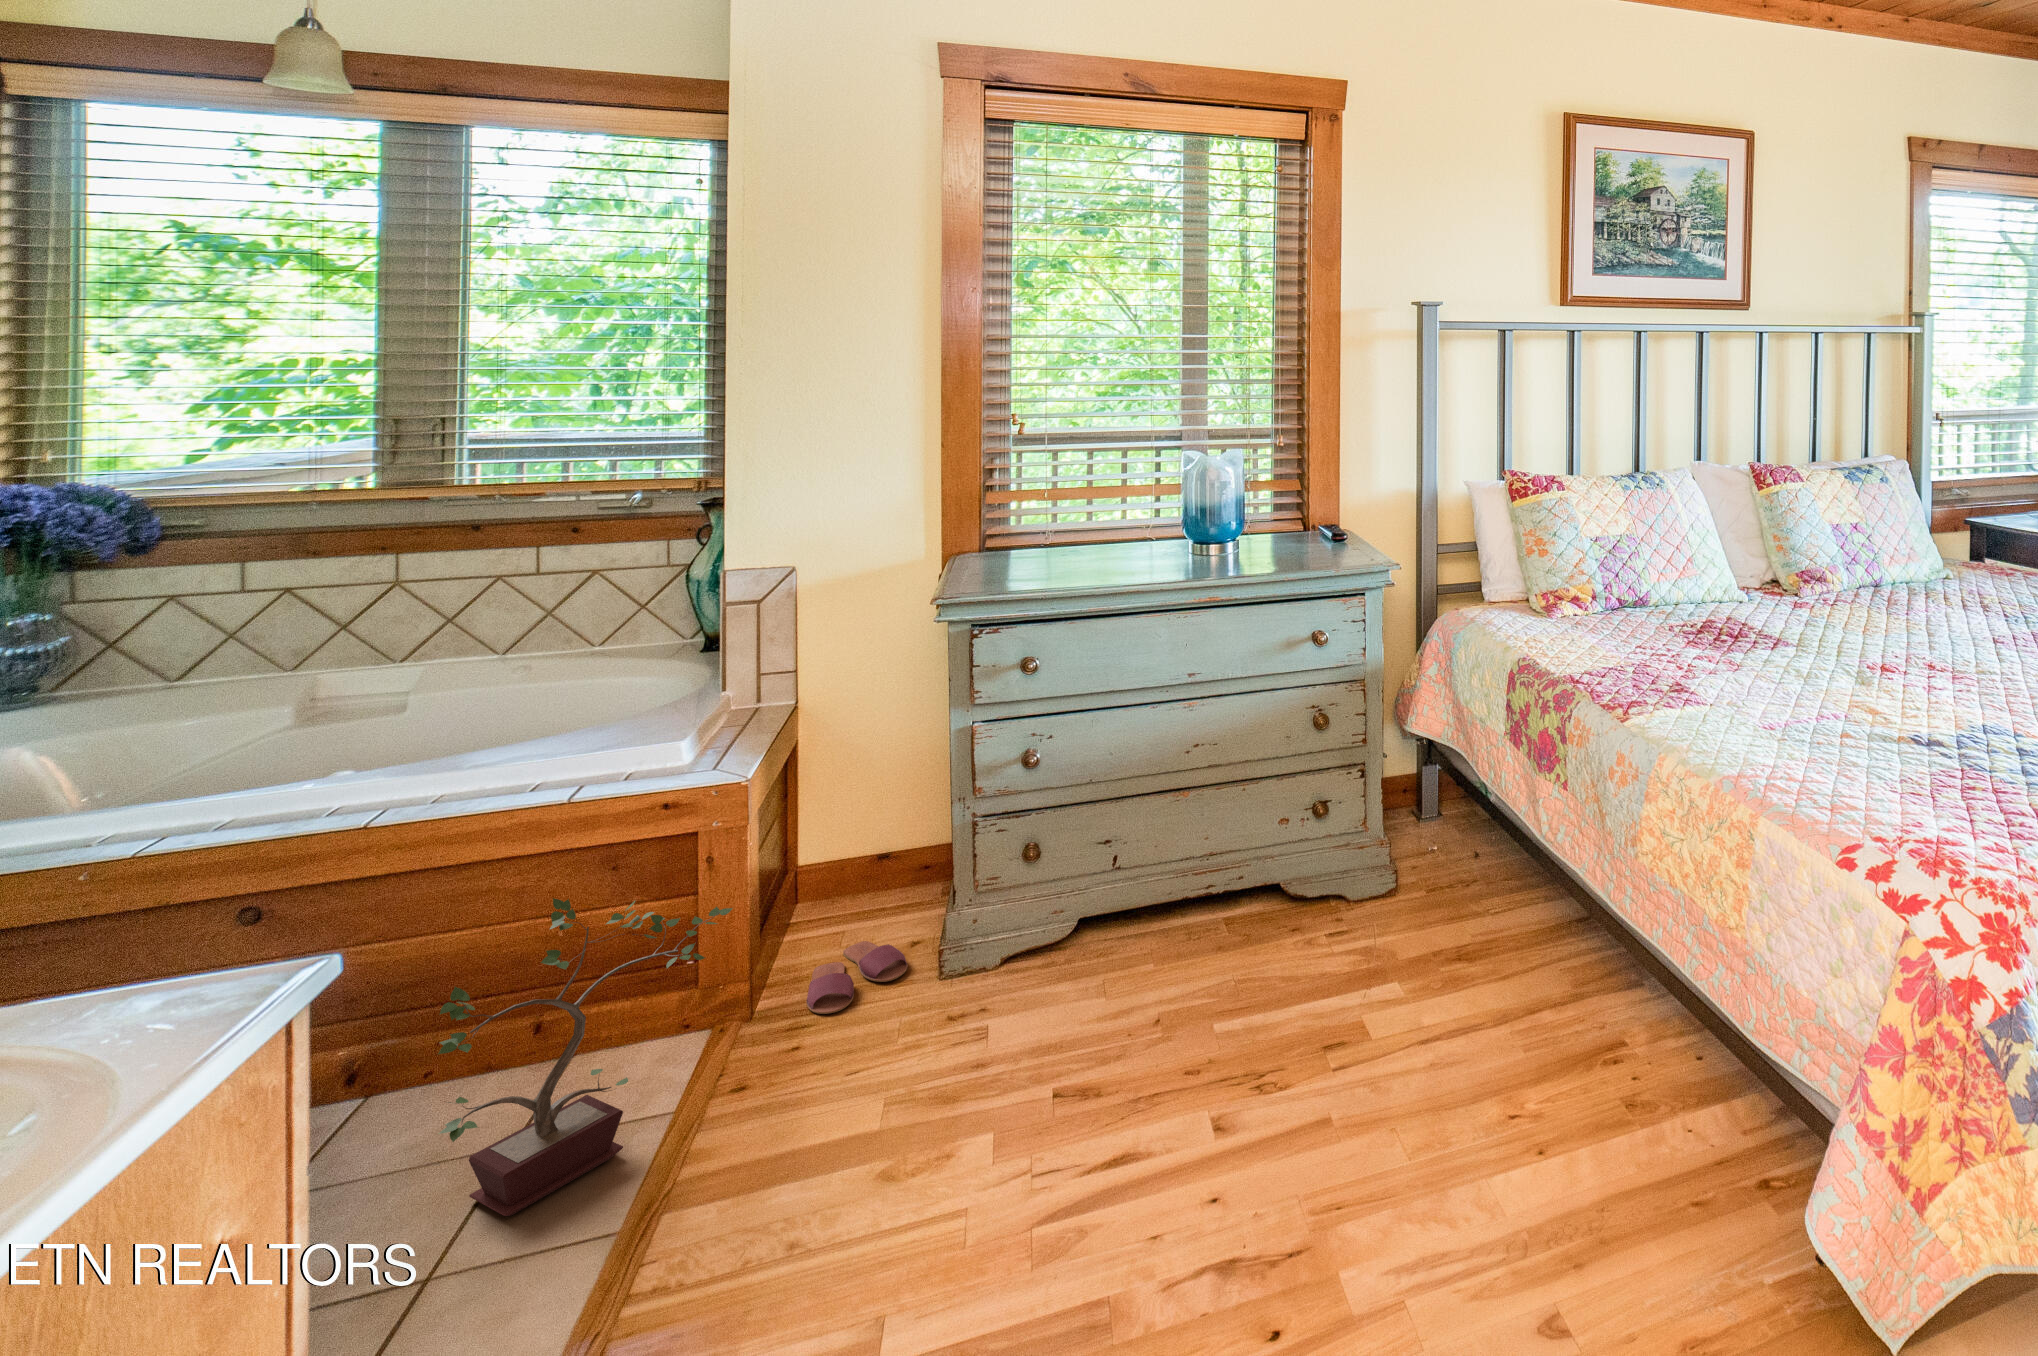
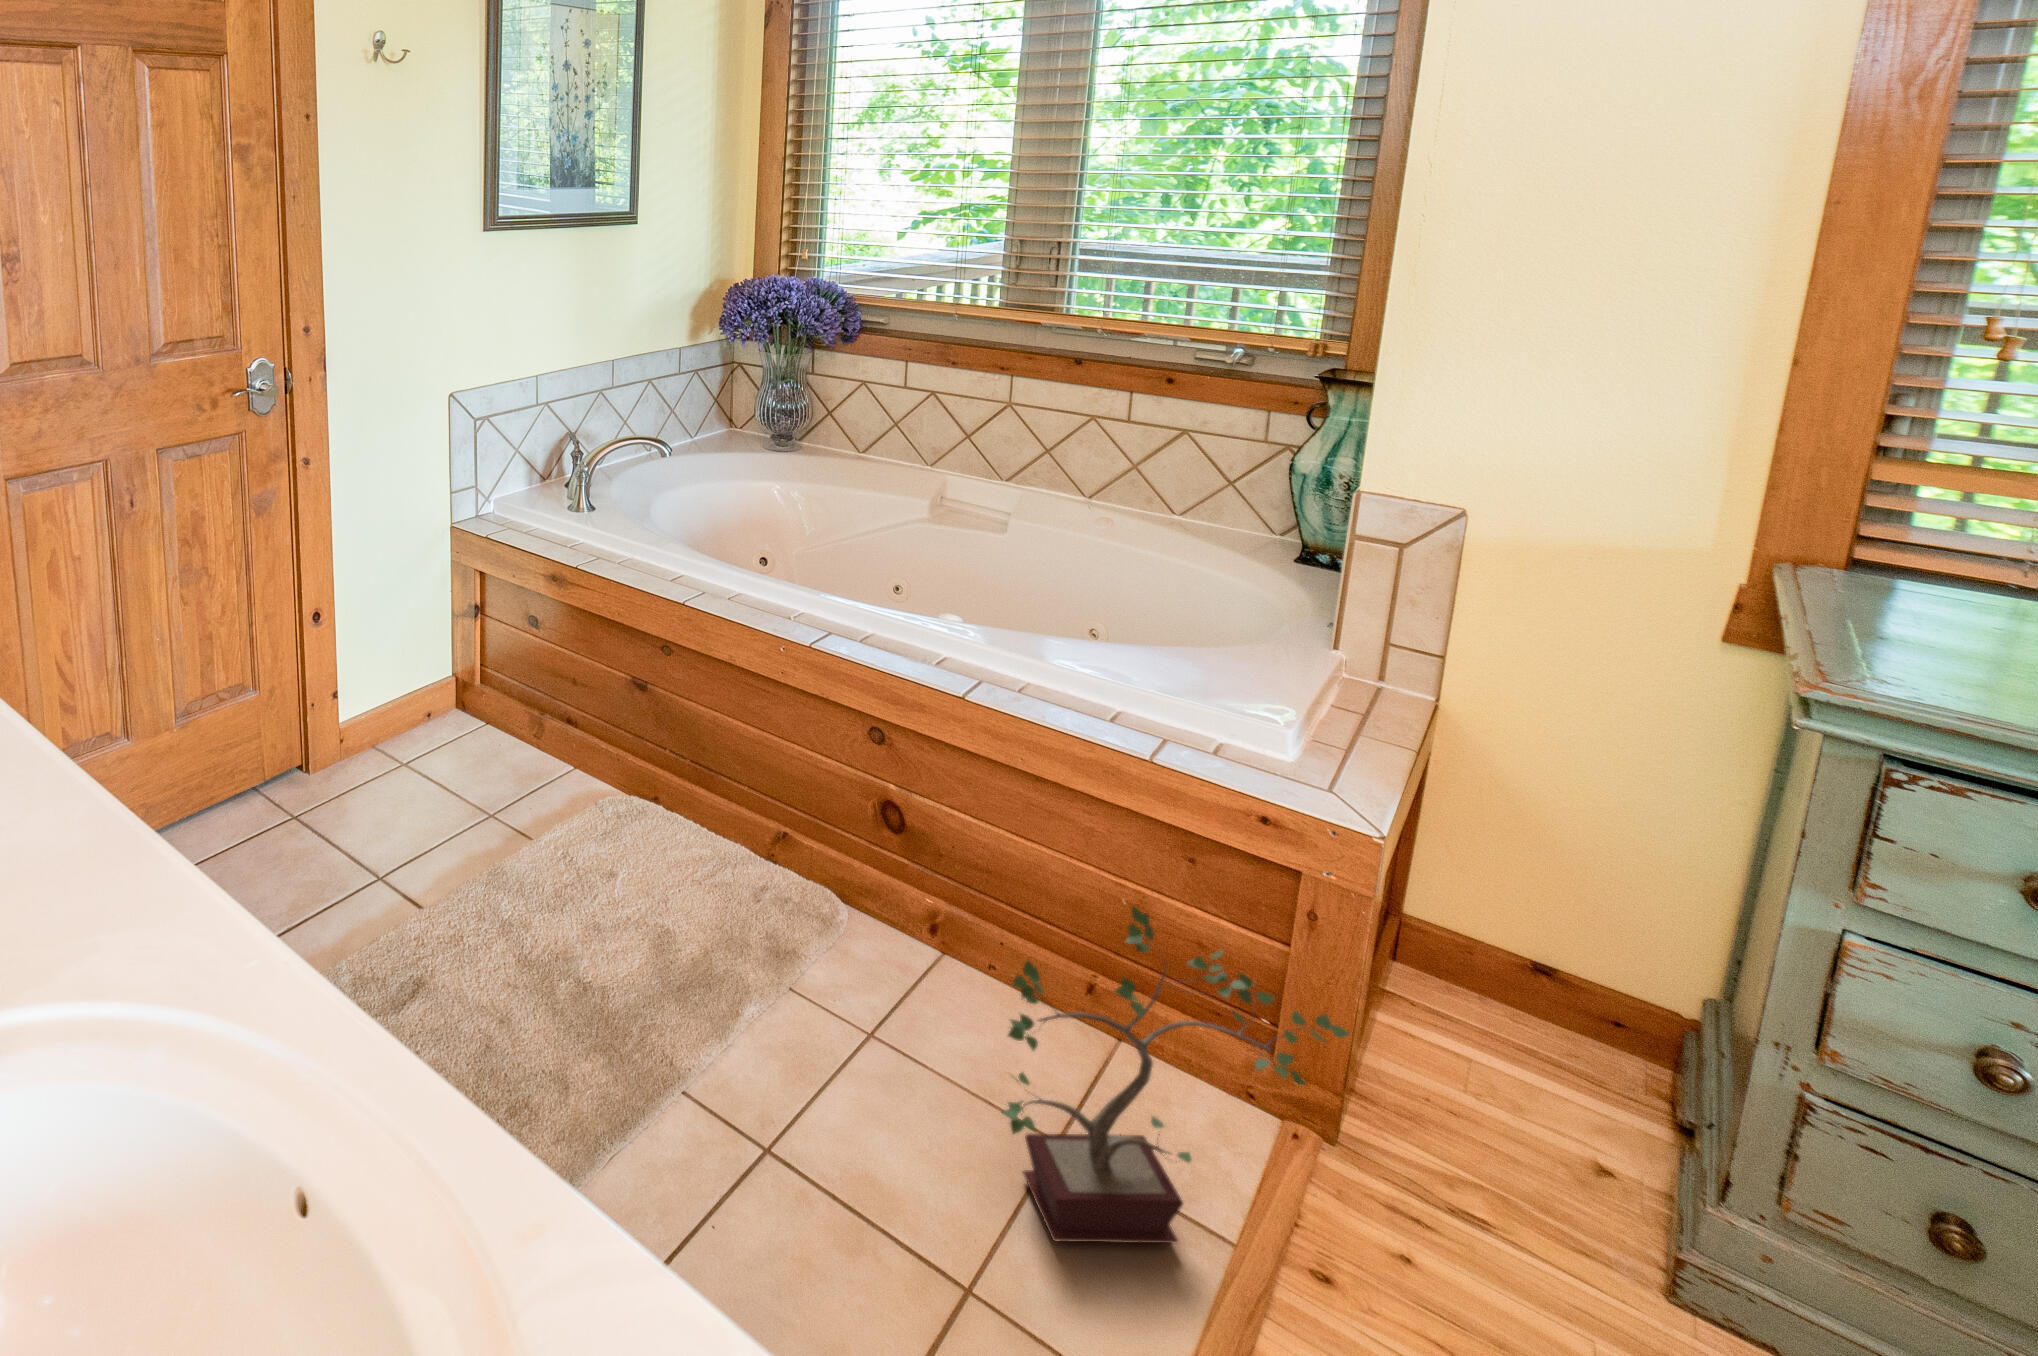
slippers: present [807,941,907,1014] -> none [1419,1087,1591,1215]

